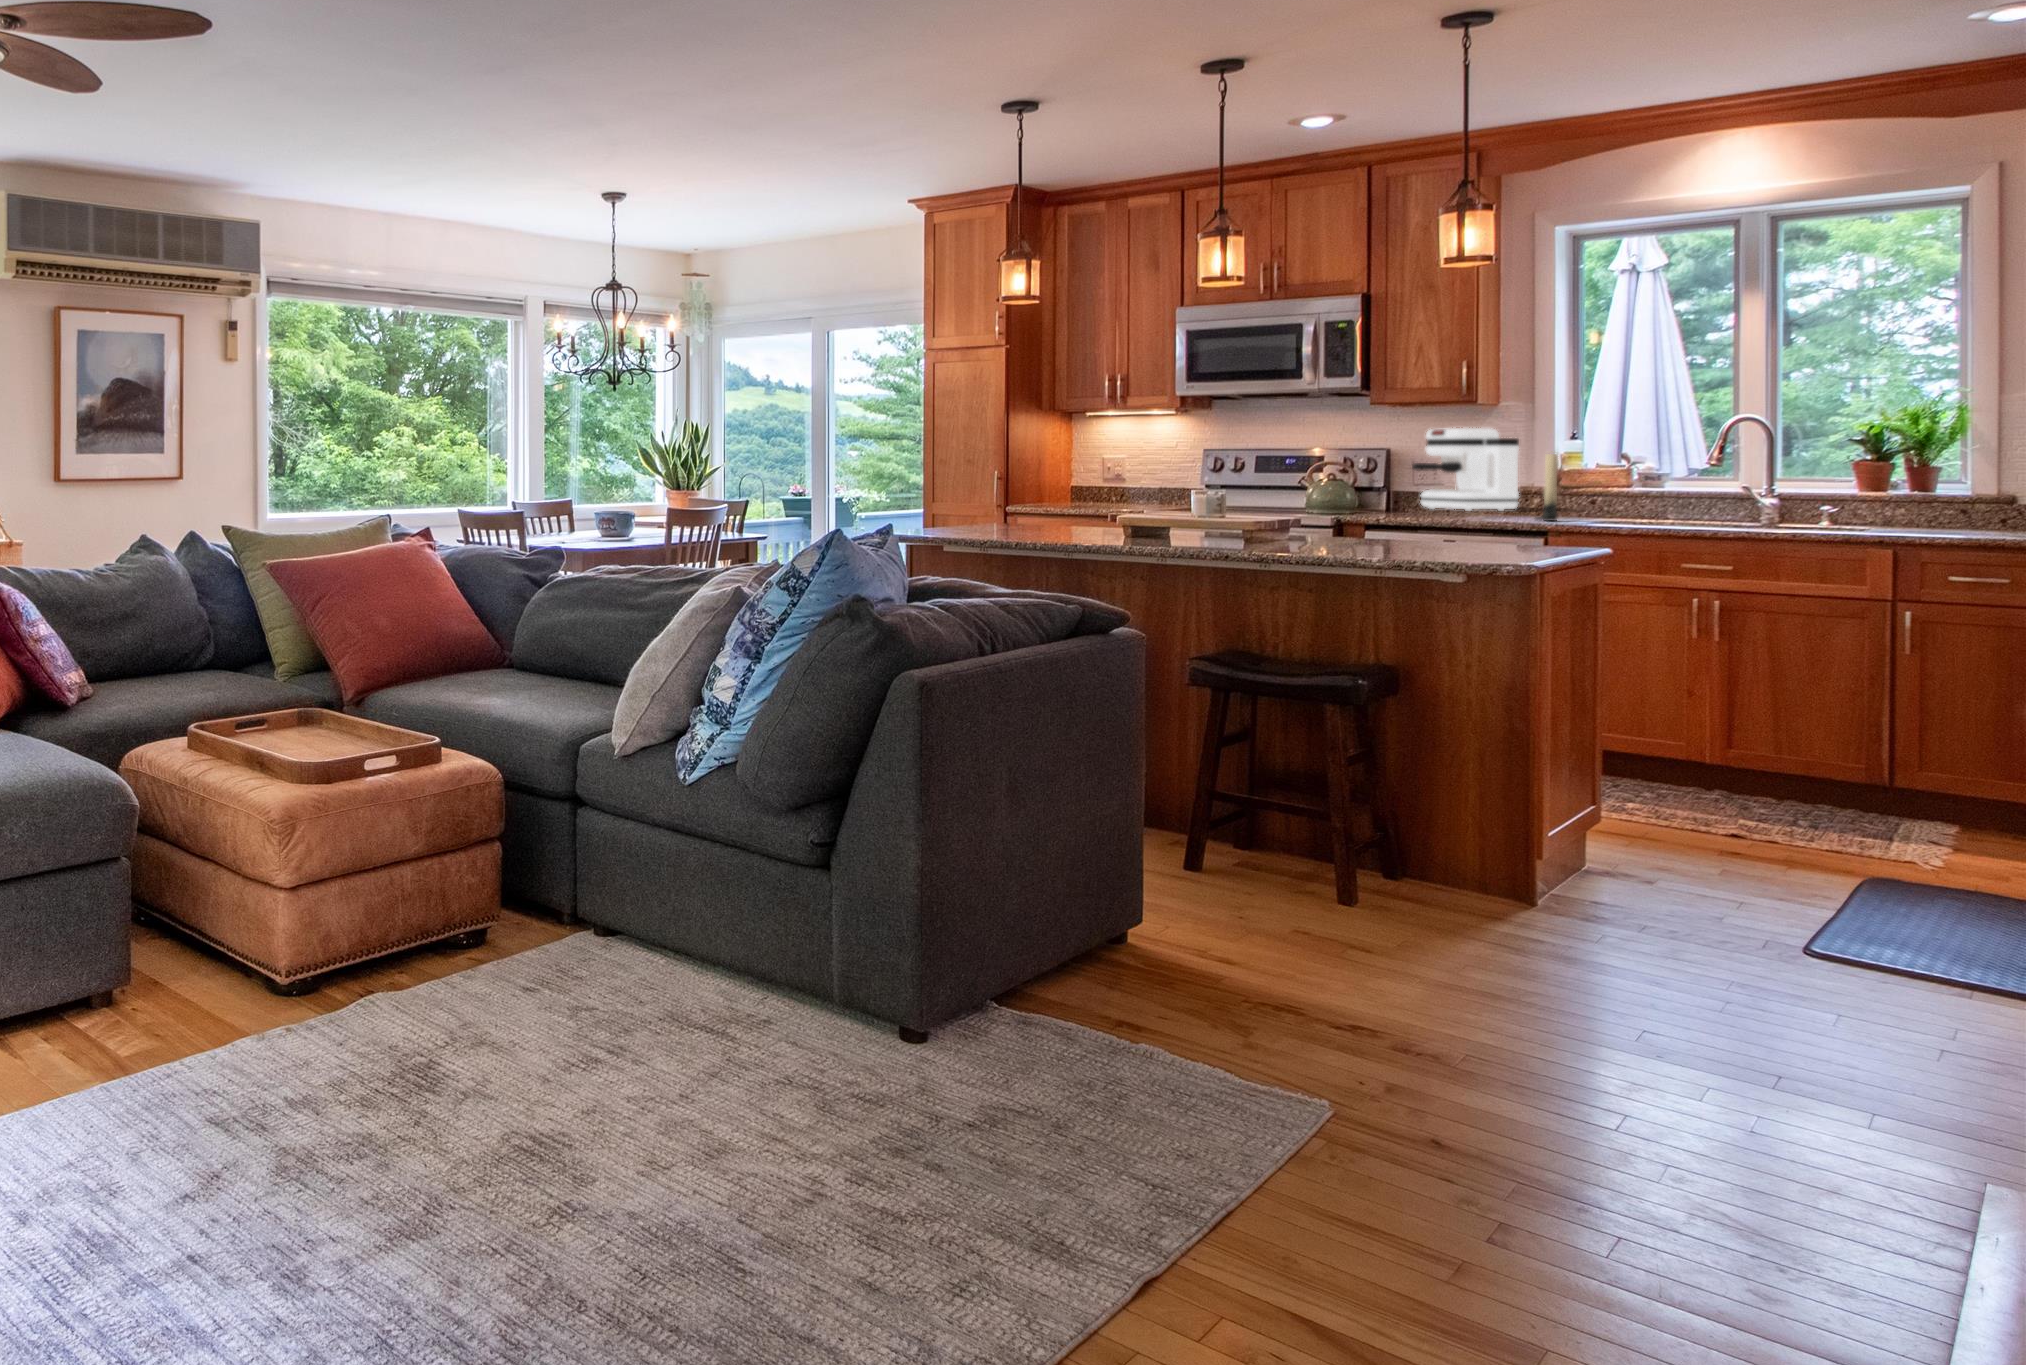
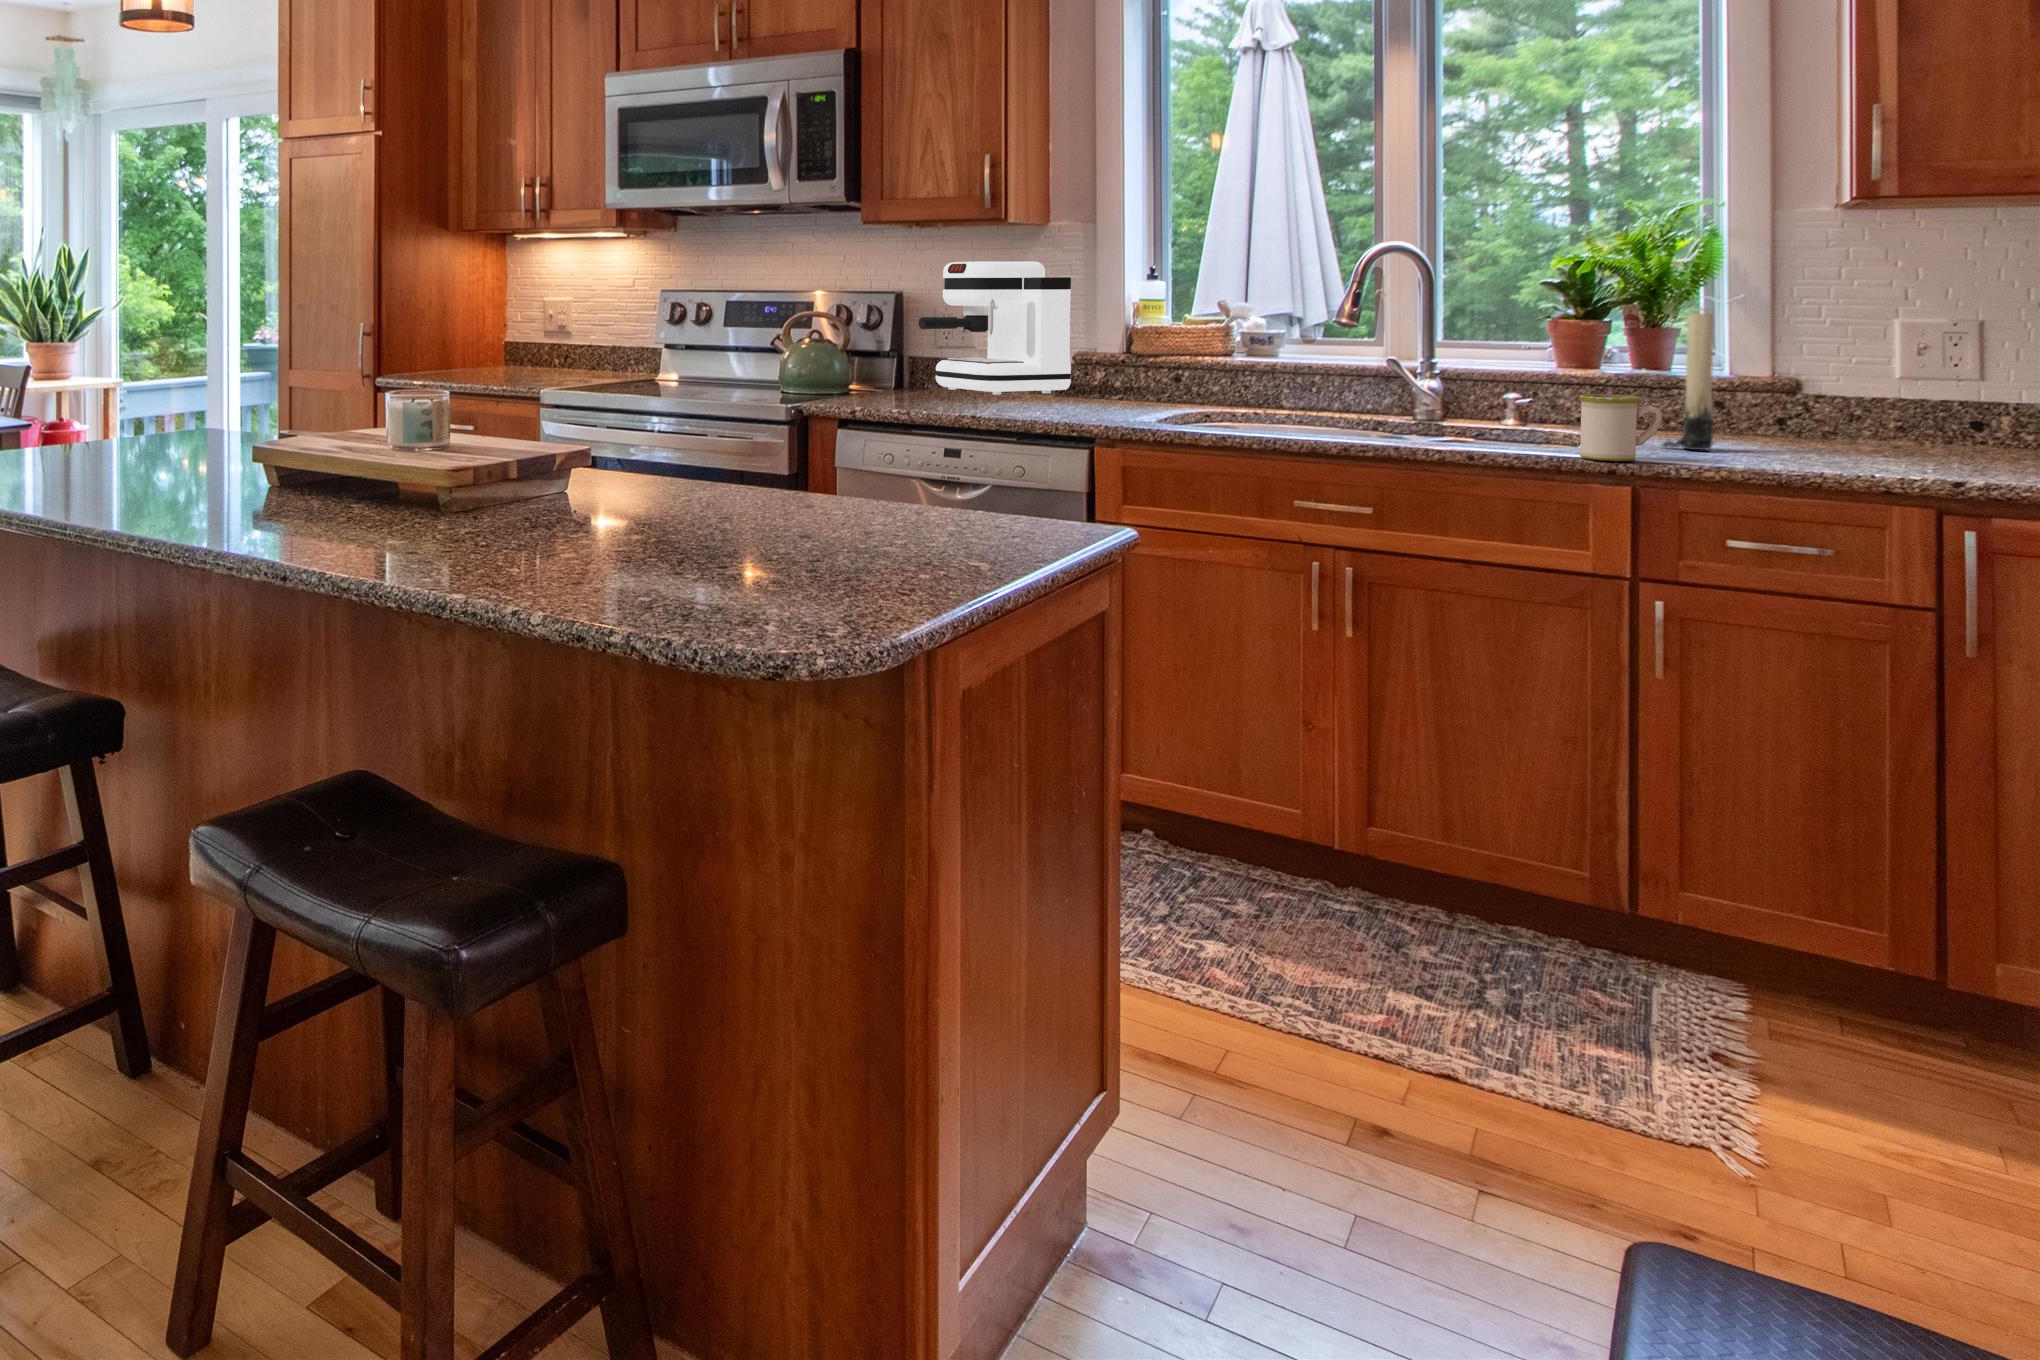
candle: present [1537,454,1558,521] -> present [1663,308,1714,450]
mug: none [1862,500,1913,535] -> present [1579,394,1662,461]

